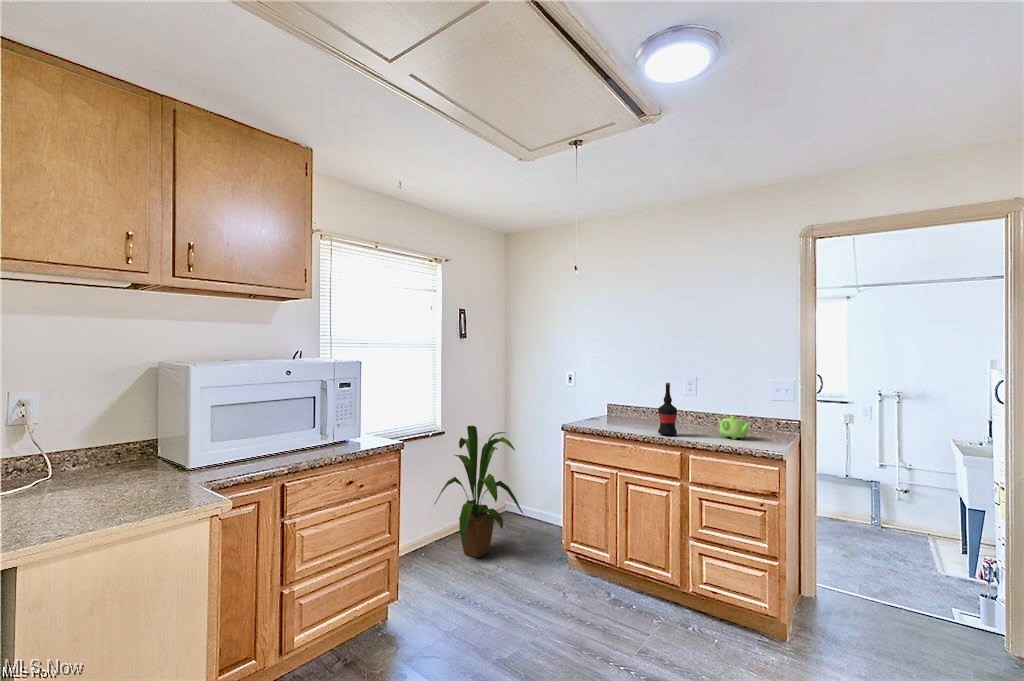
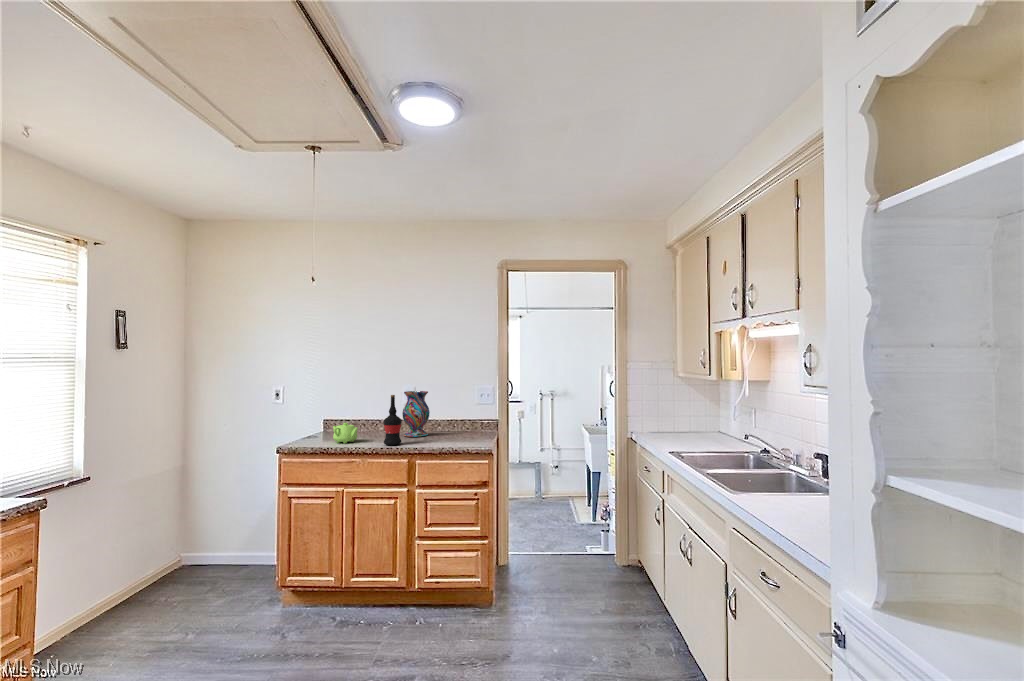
vase: none [682,380,713,430] -> present [402,391,430,437]
teapot: present [718,416,750,439] -> present [333,423,358,443]
house plant: present [435,426,523,558] -> none [84,463,225,630]

